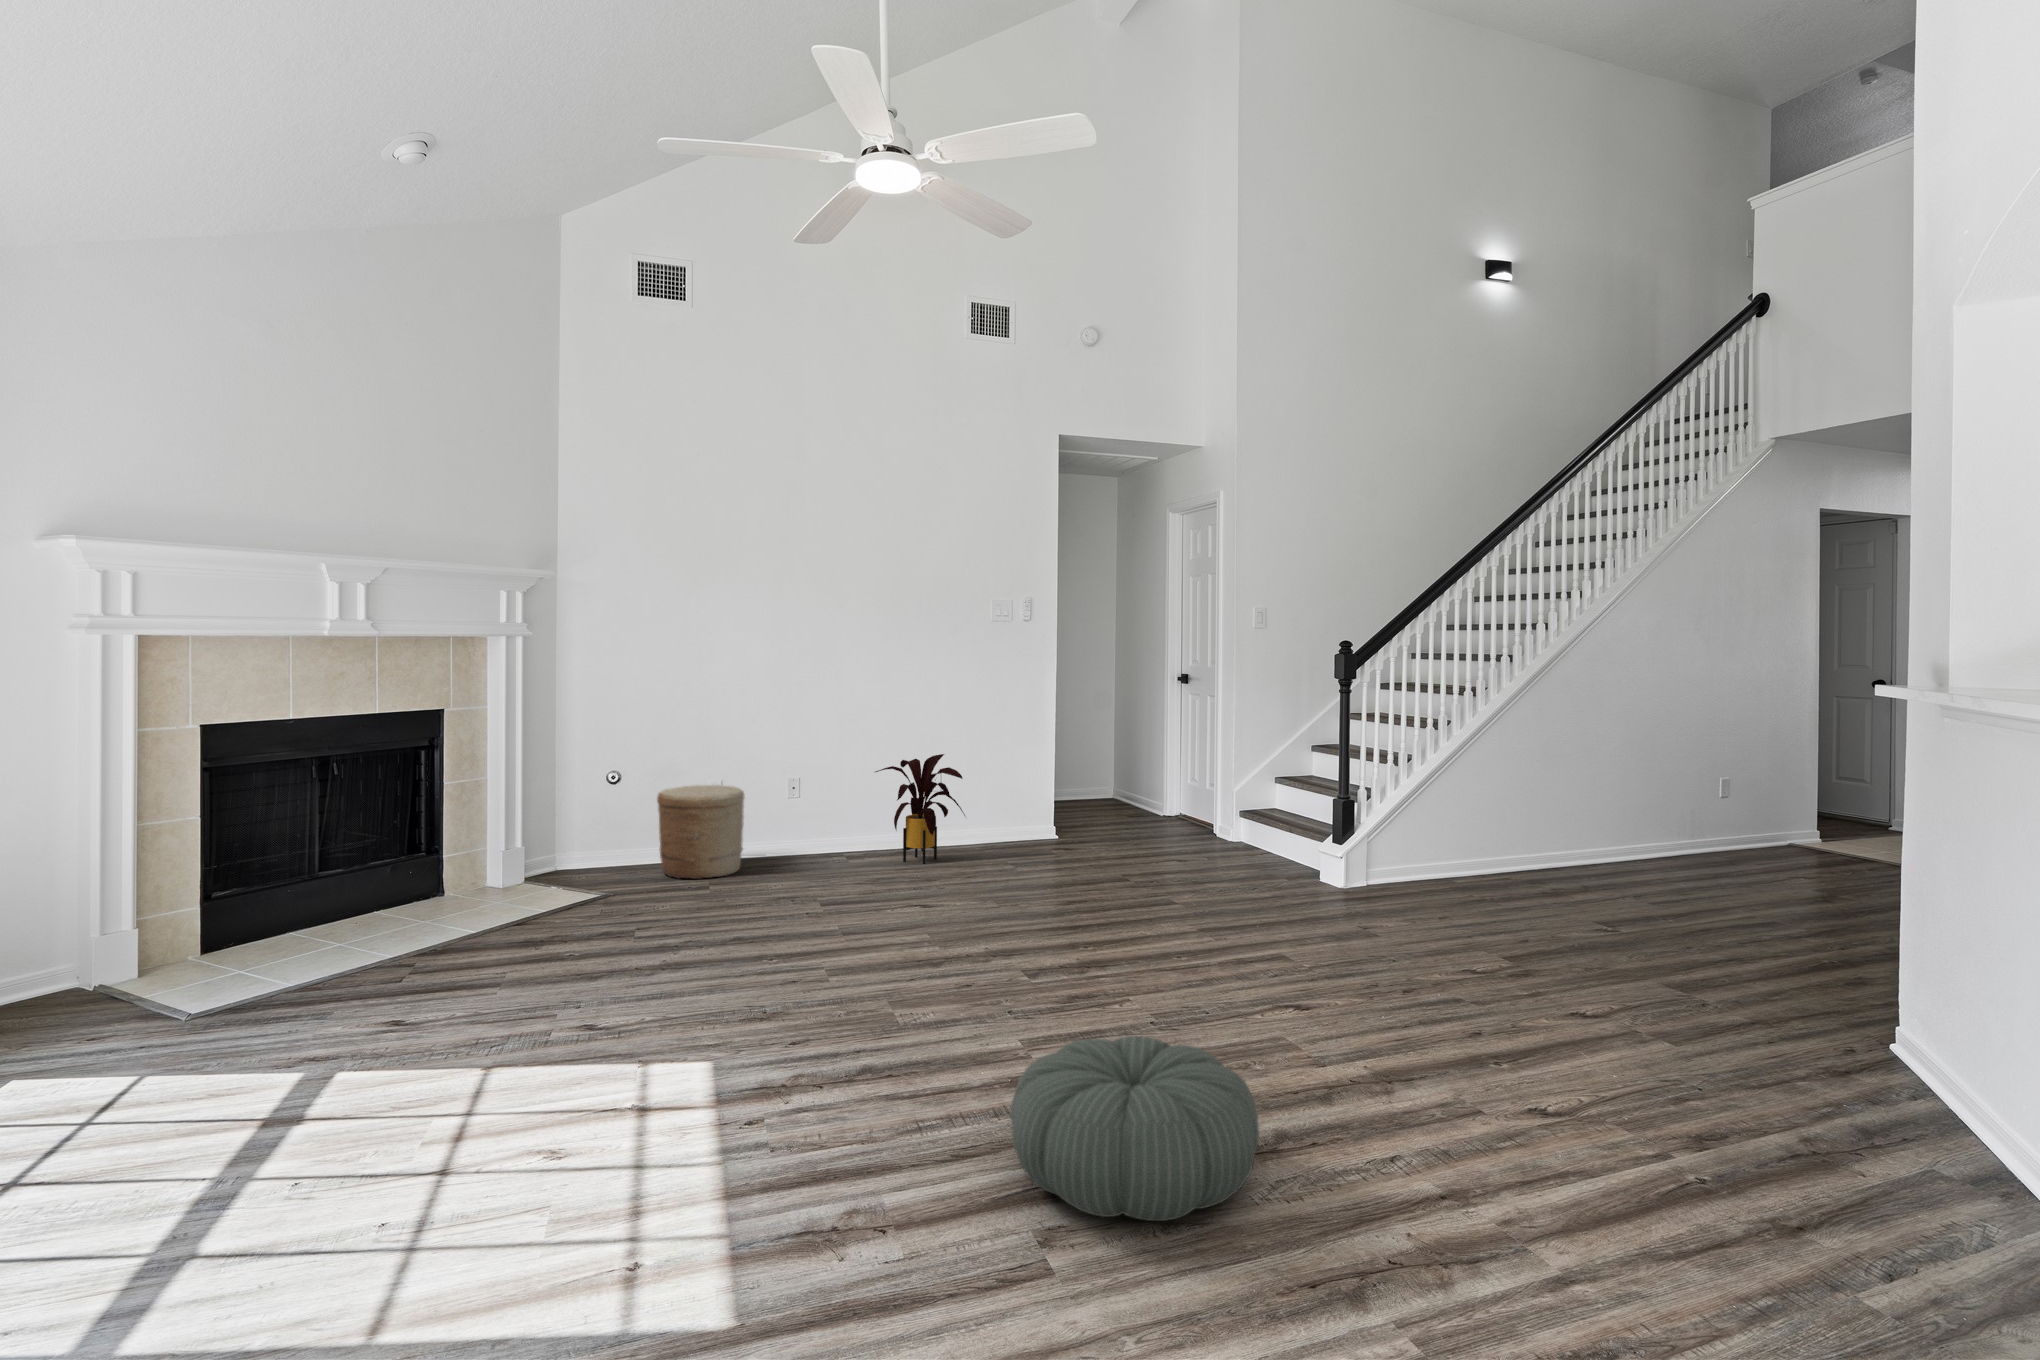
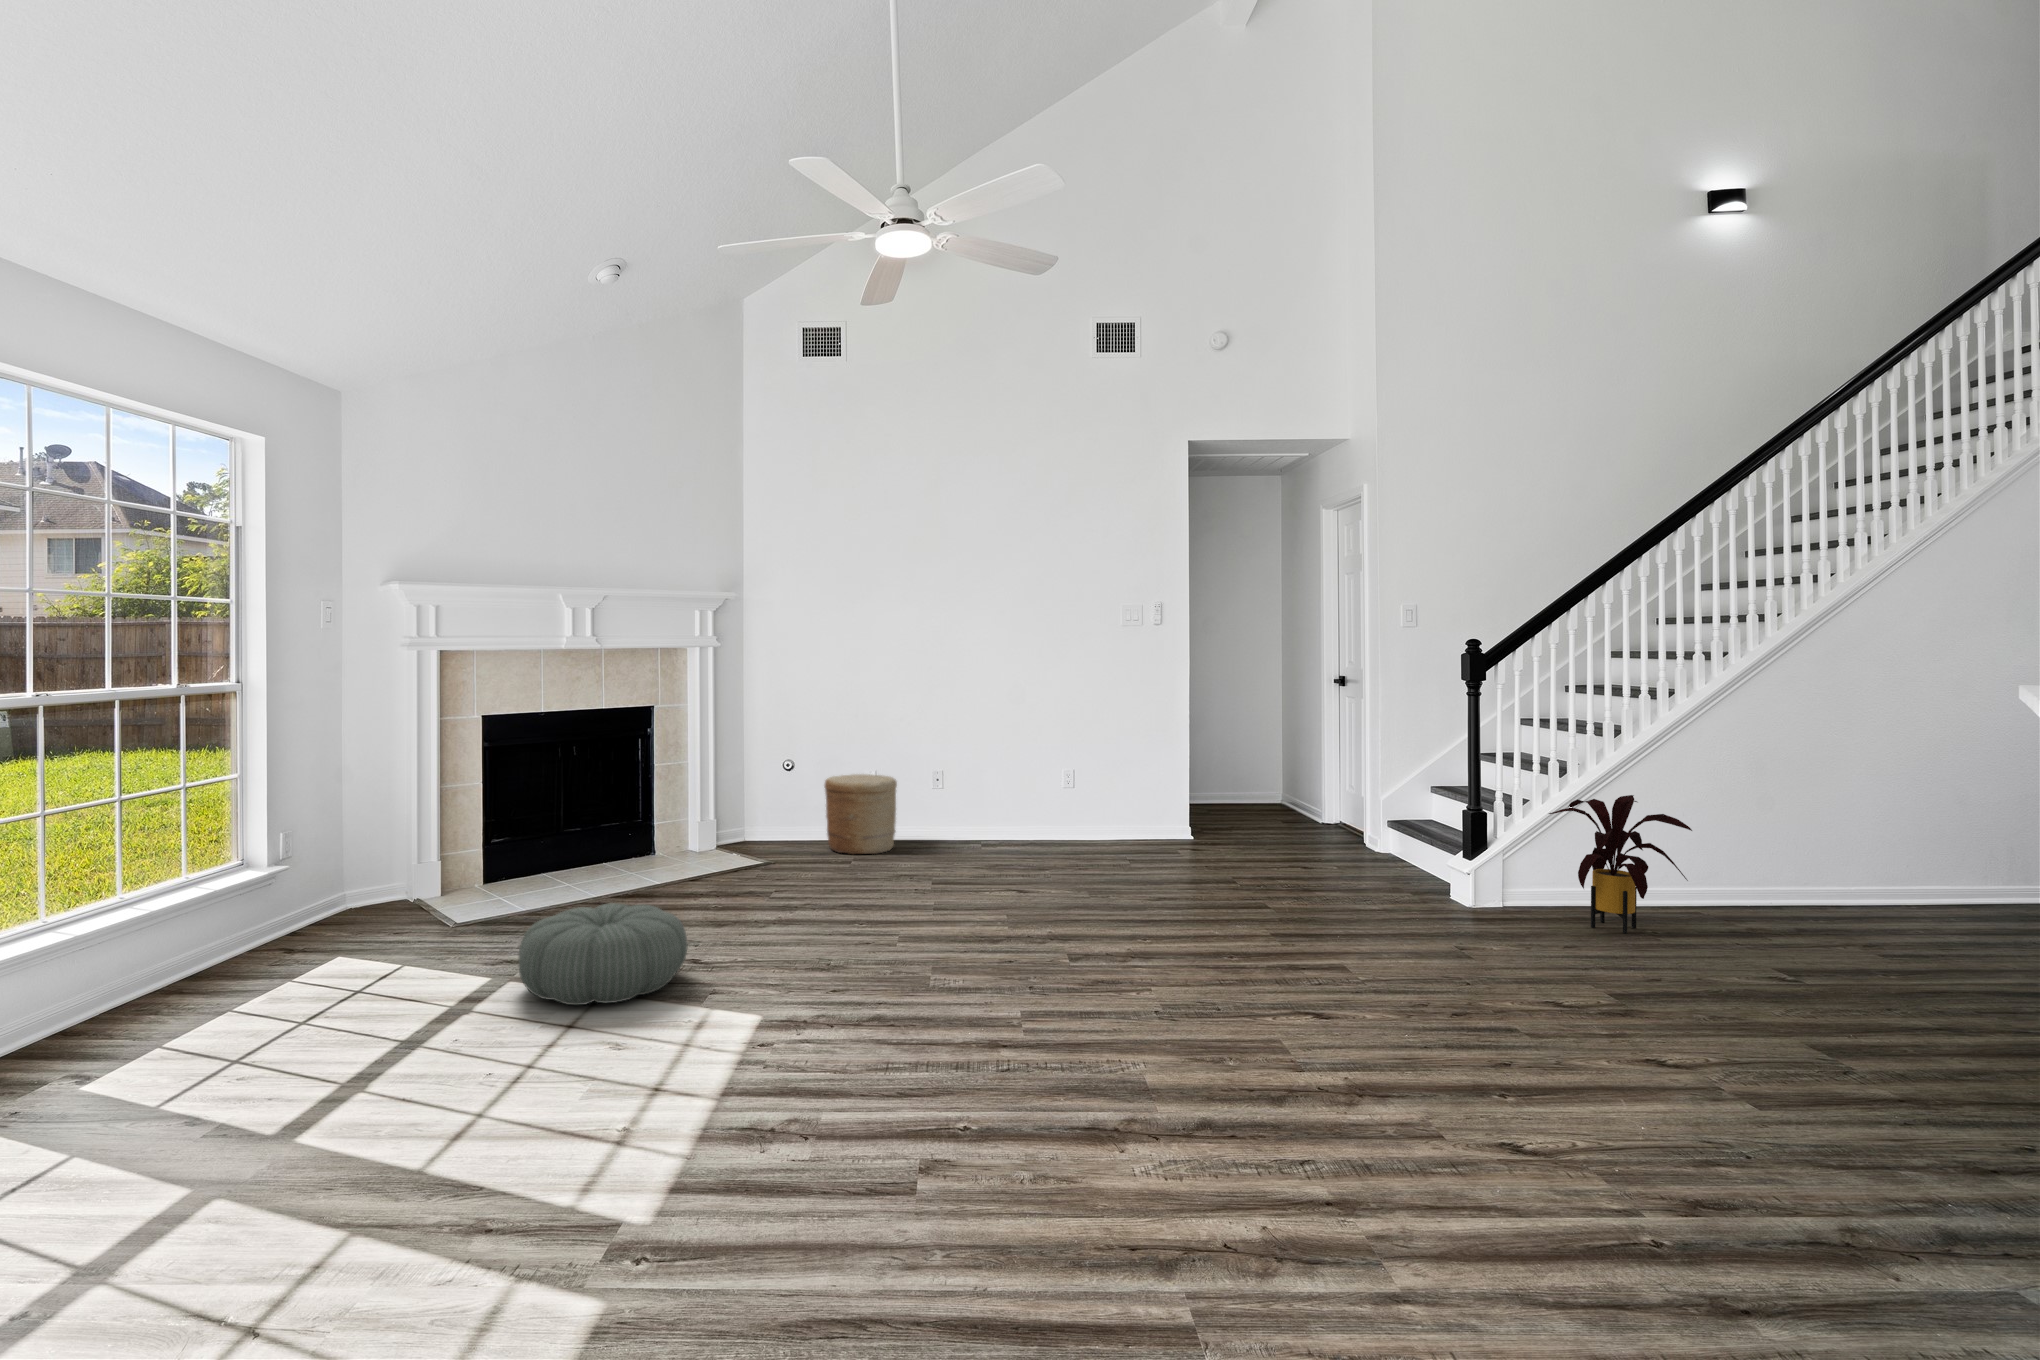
house plant: present [875,754,965,864] -> present [1549,795,1692,934]
pouf: present [1011,1036,1259,1221] -> present [519,903,688,1005]

